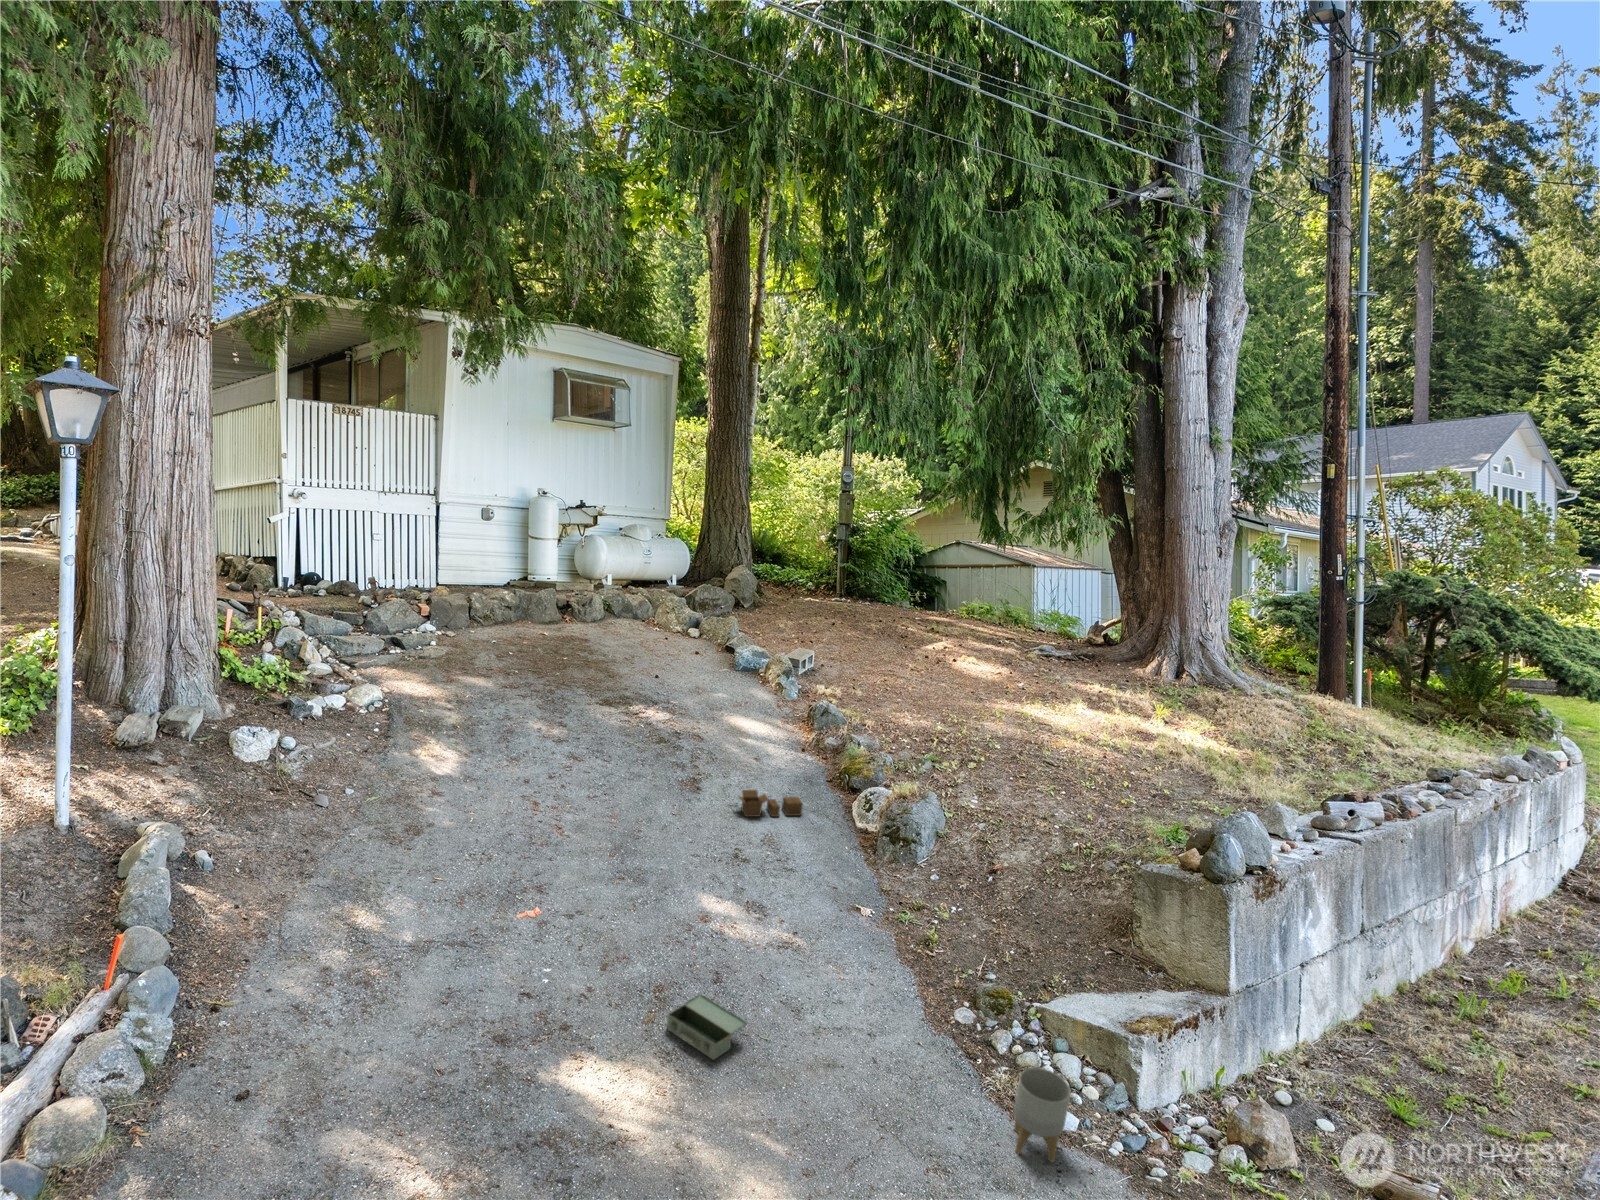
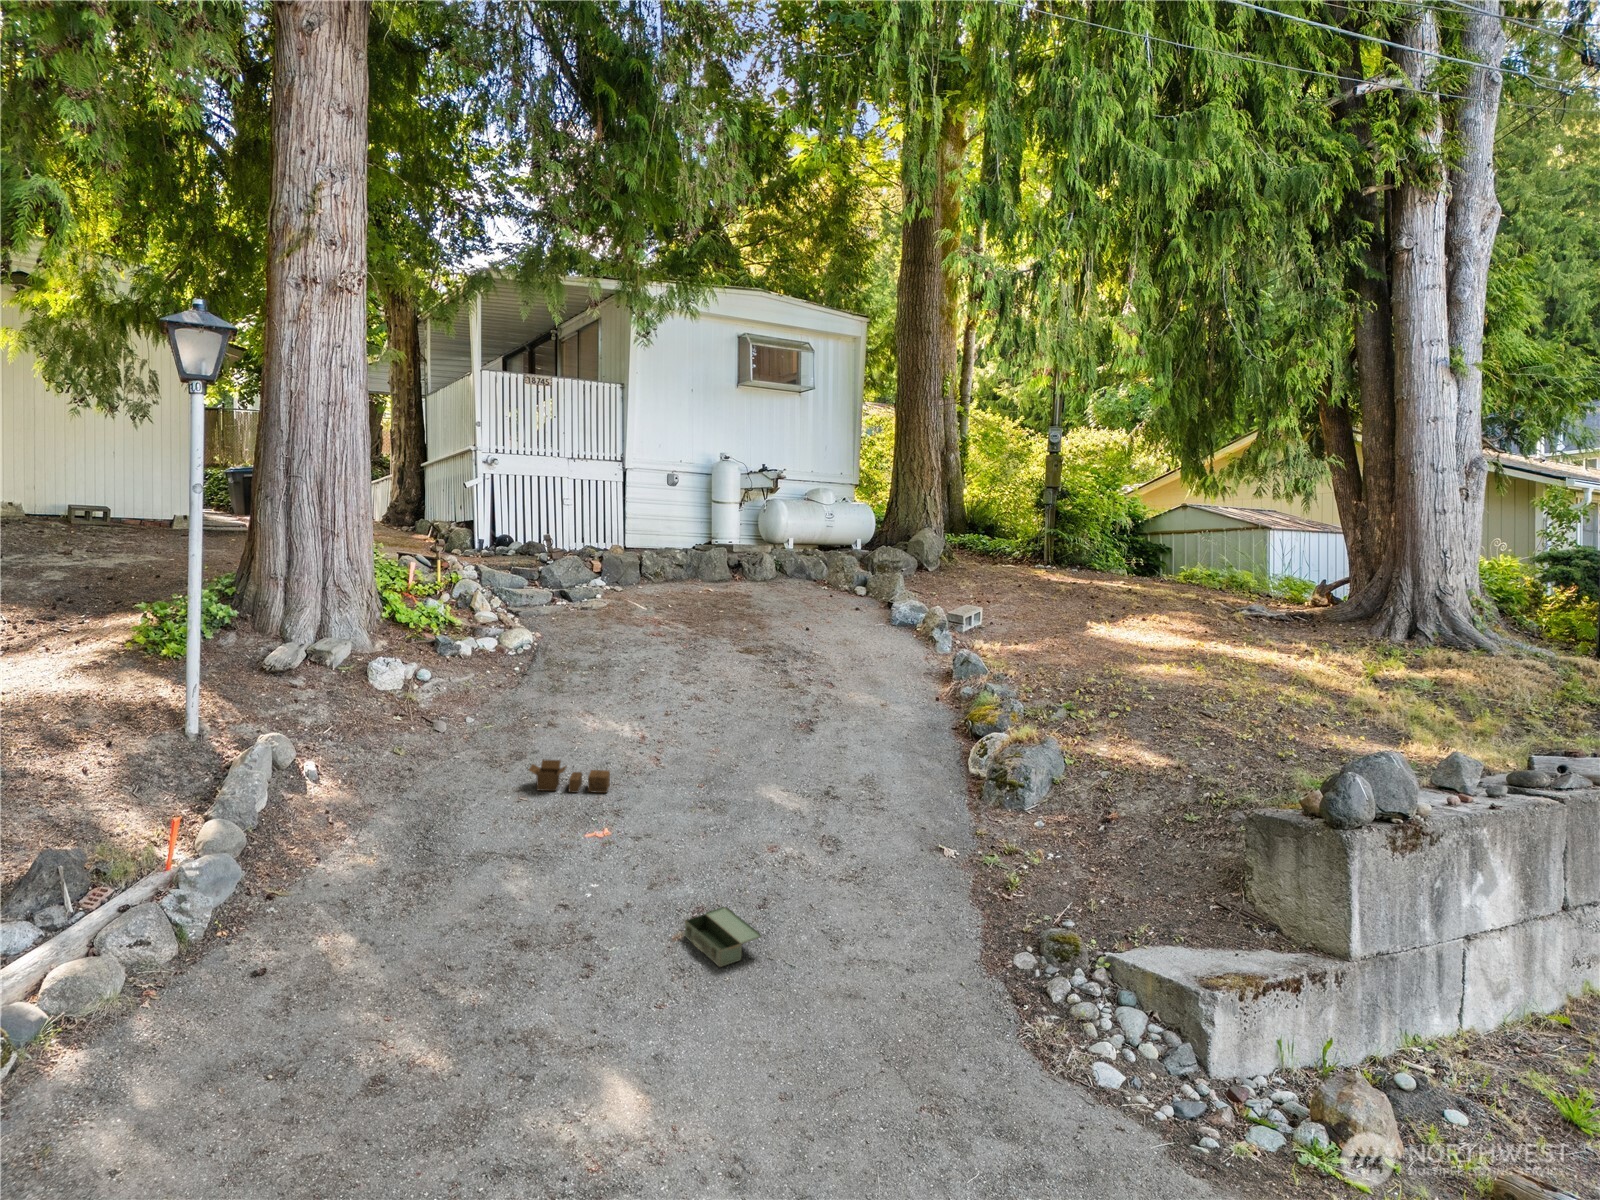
cardboard box: present [738,790,803,817] -> present [529,760,610,793]
planter: present [1013,1068,1071,1163] -> none [1027,1004,1092,1111]

